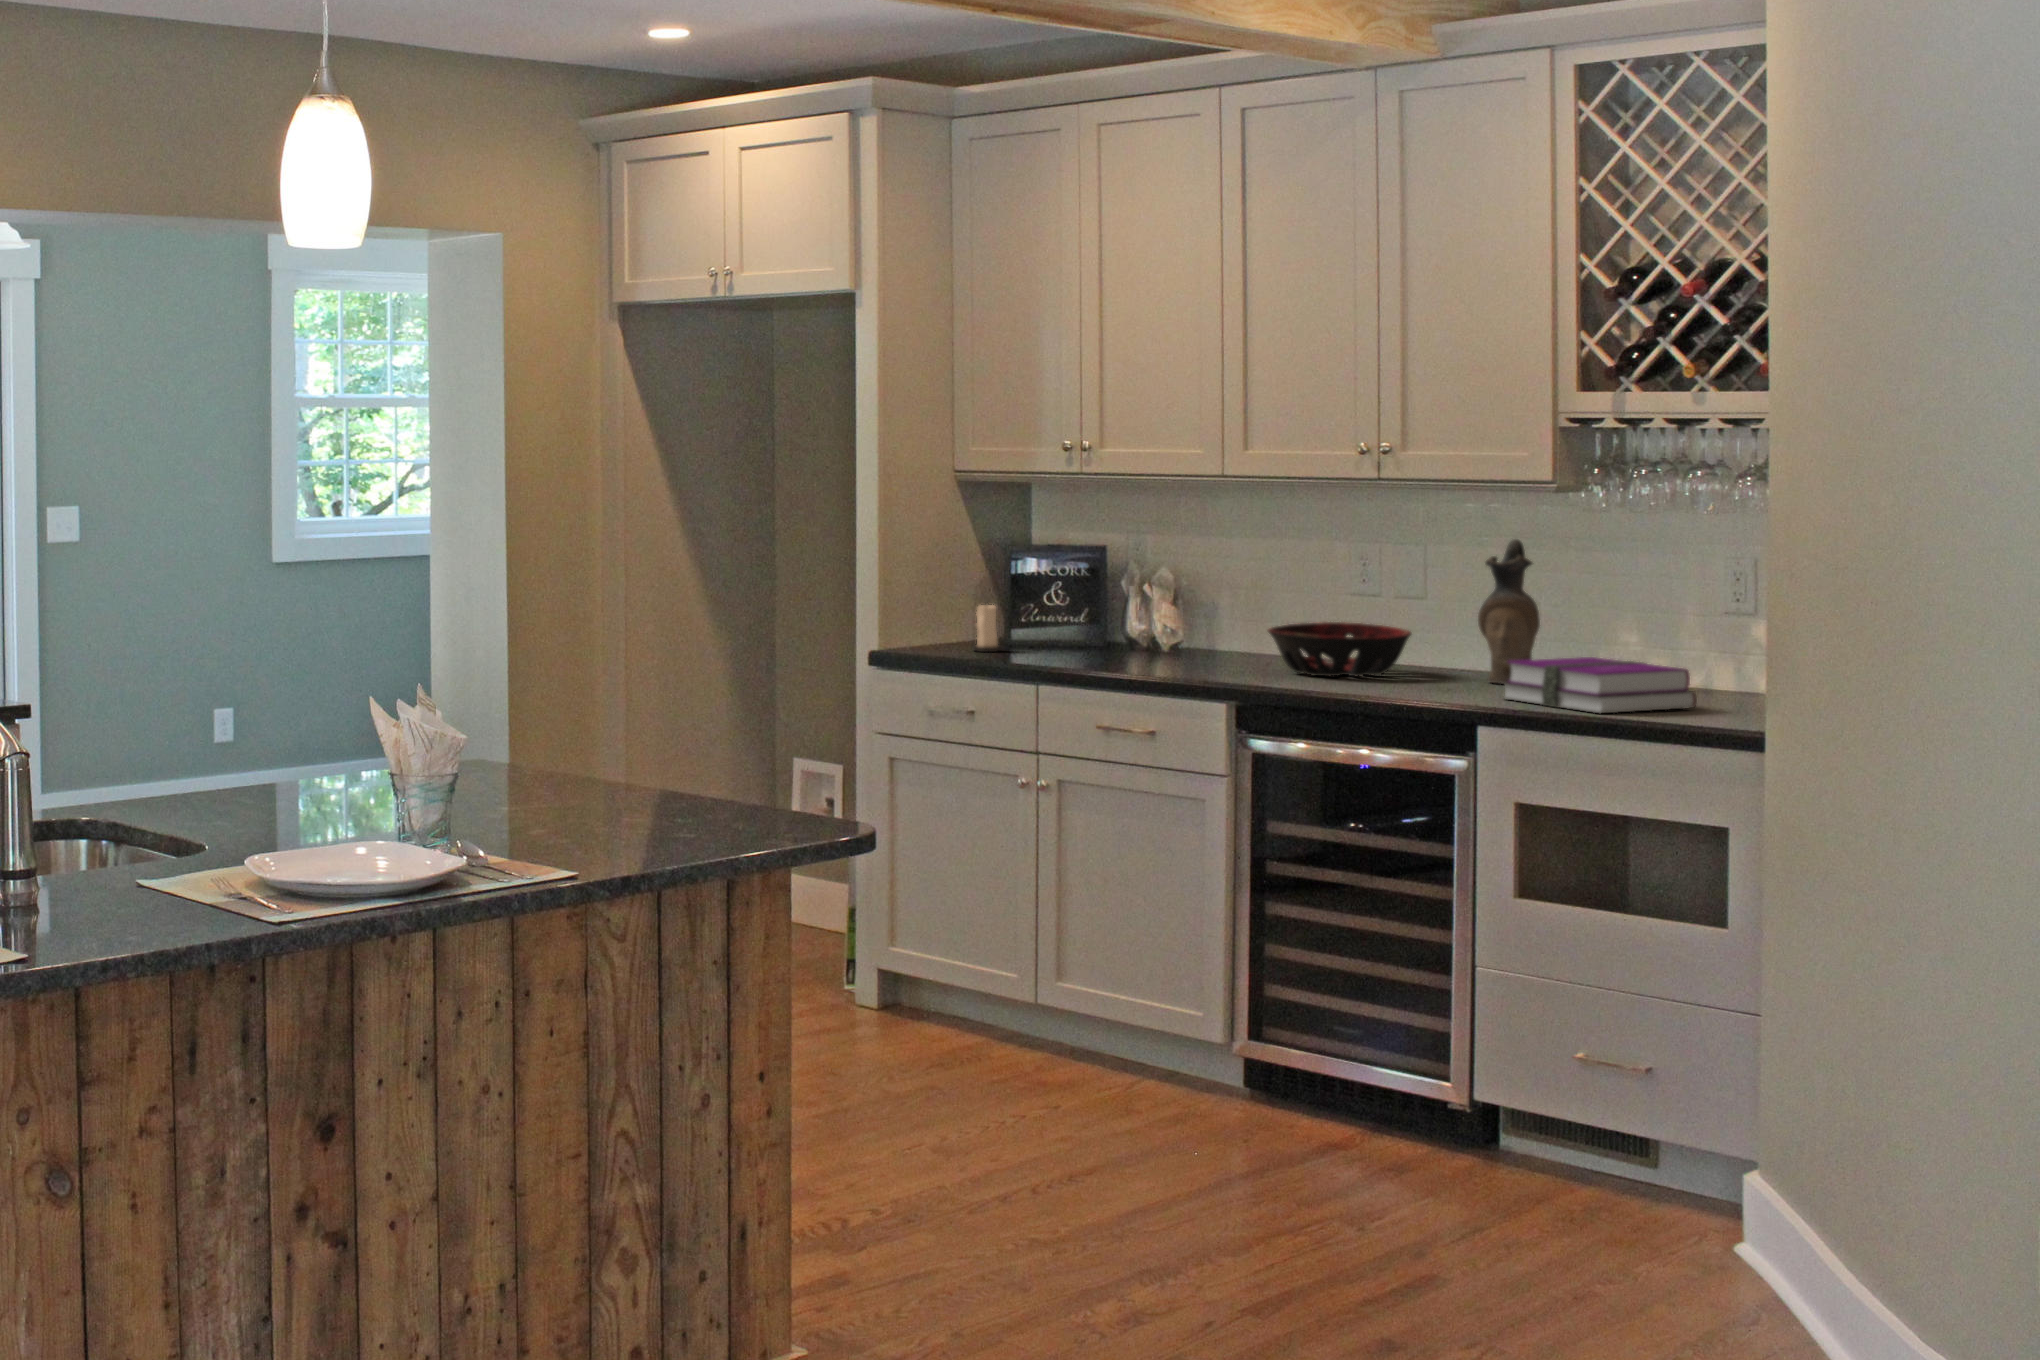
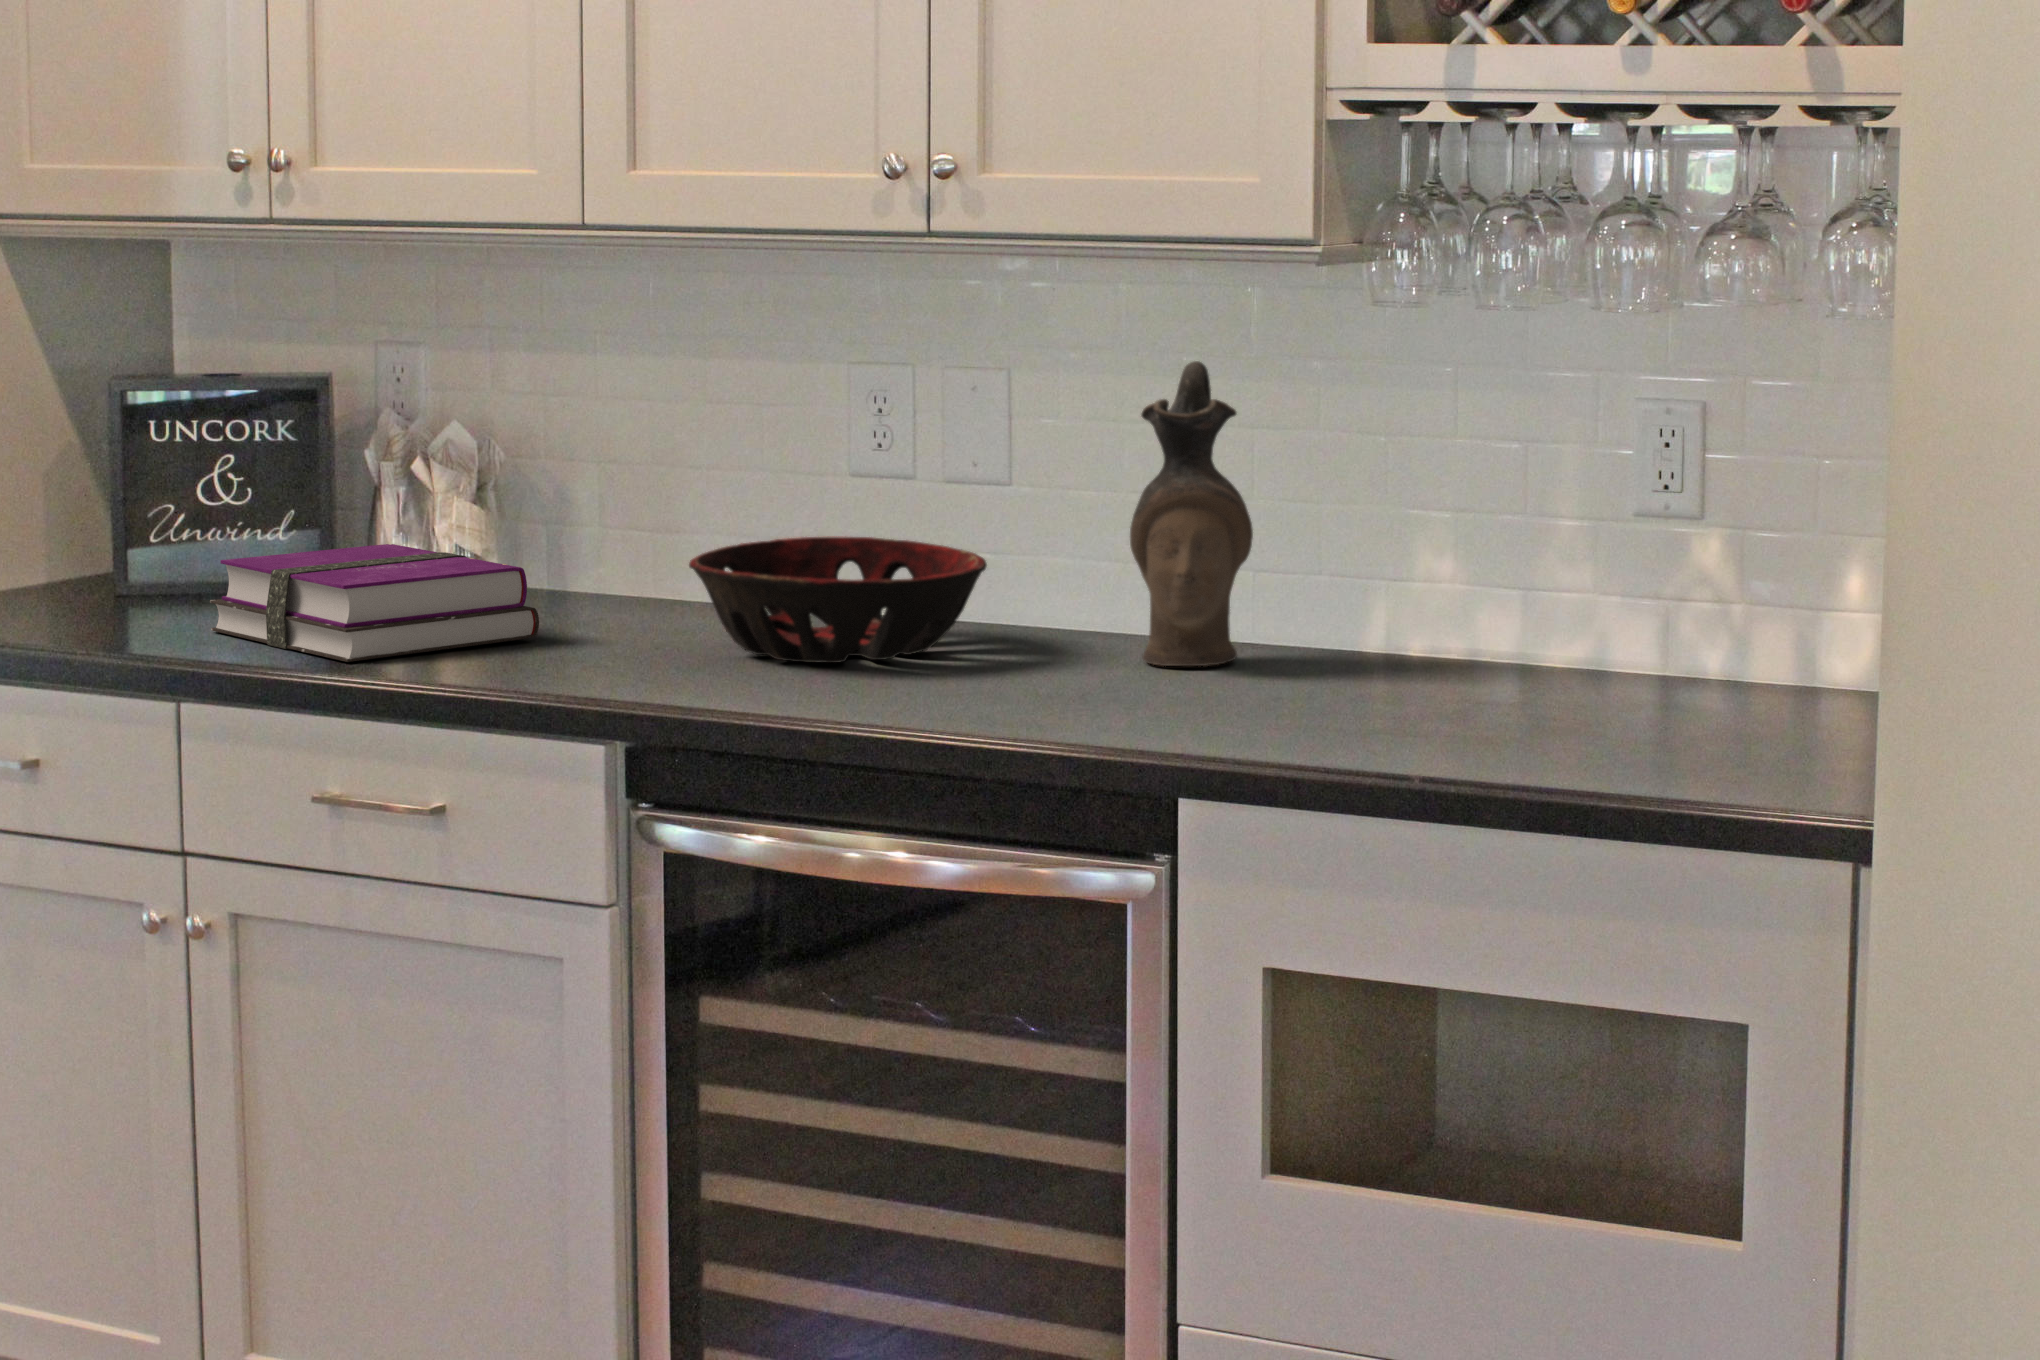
candle: present [973,604,1002,652] -> none [39,503,106,616]
hardback book: present [1502,657,1697,713] -> present [210,544,539,662]

